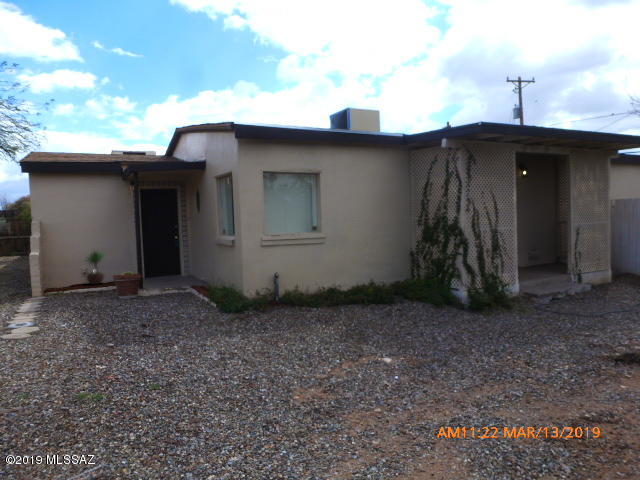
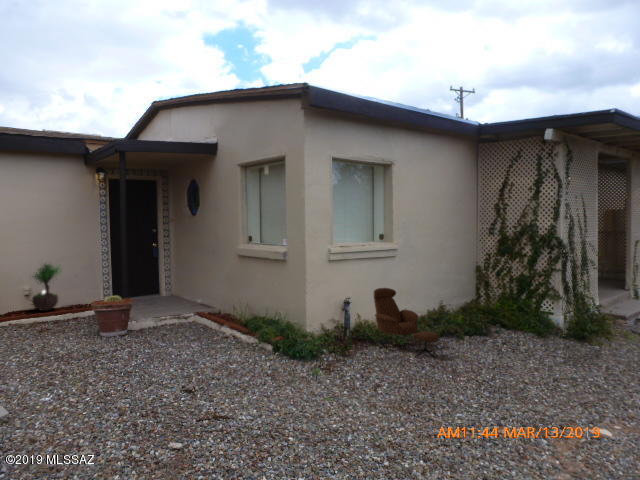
lounge chair: none [298,266,337,316] -> present [374,288,439,357]

